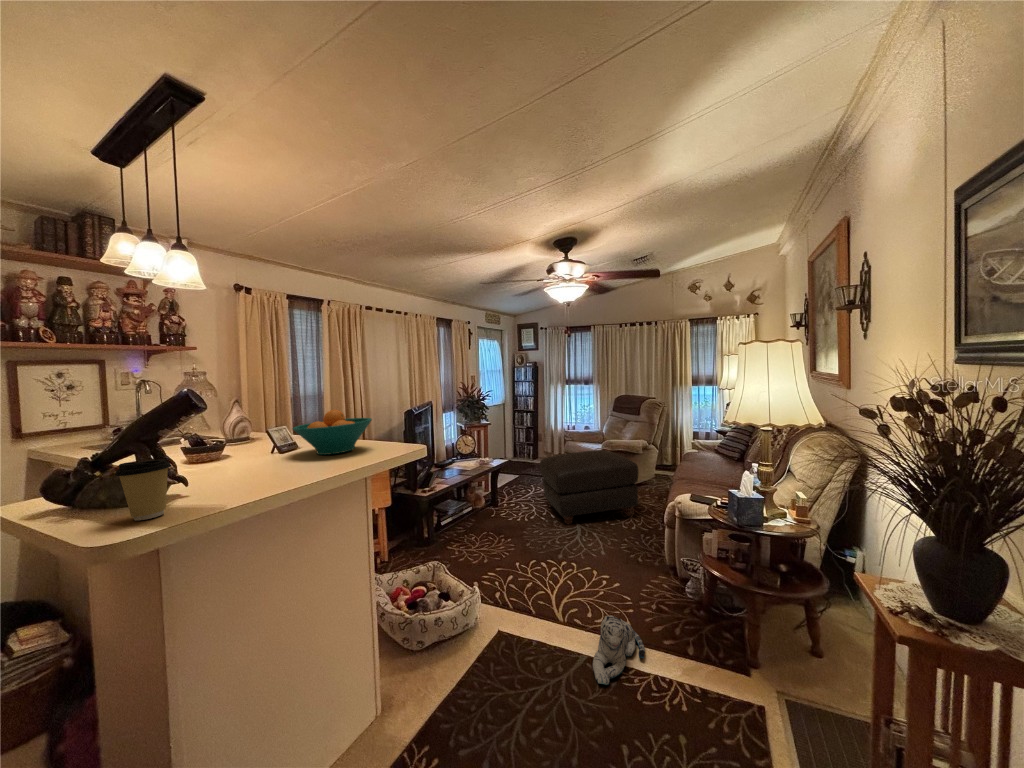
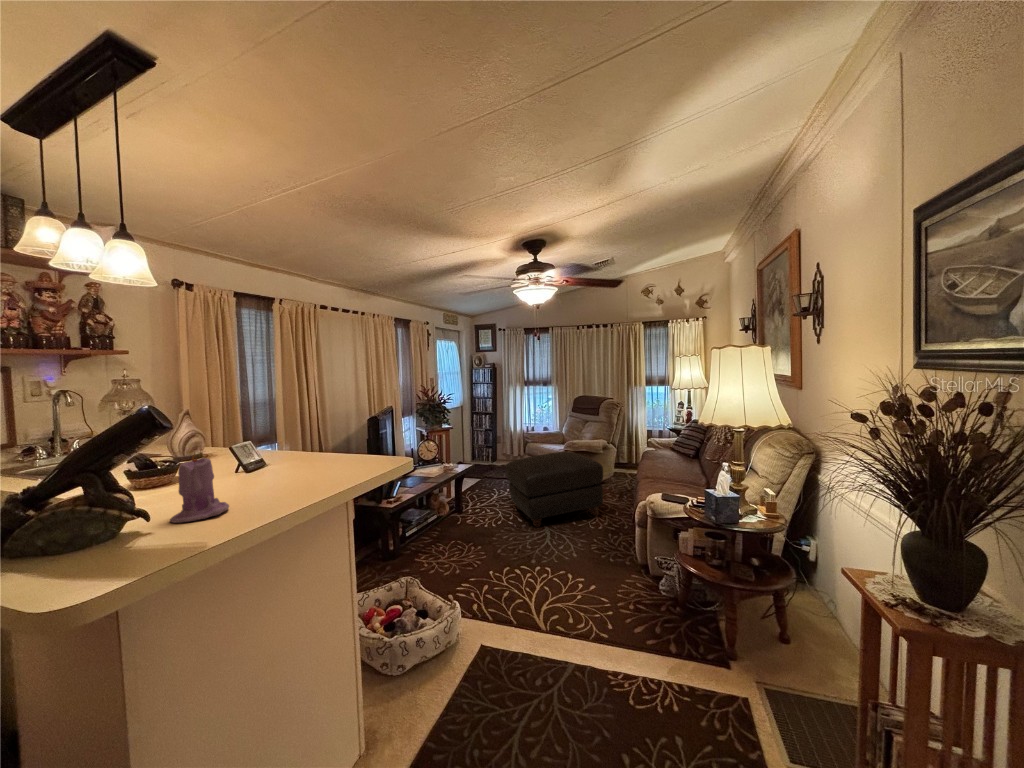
fruit bowl: present [293,410,372,455] -> none [262,422,354,473]
candle: none [208,429,256,488] -> present [170,453,229,523]
coffee cup: present [115,459,172,520] -> none [53,495,131,576]
plush toy: present [593,615,645,685] -> none [581,620,630,692]

